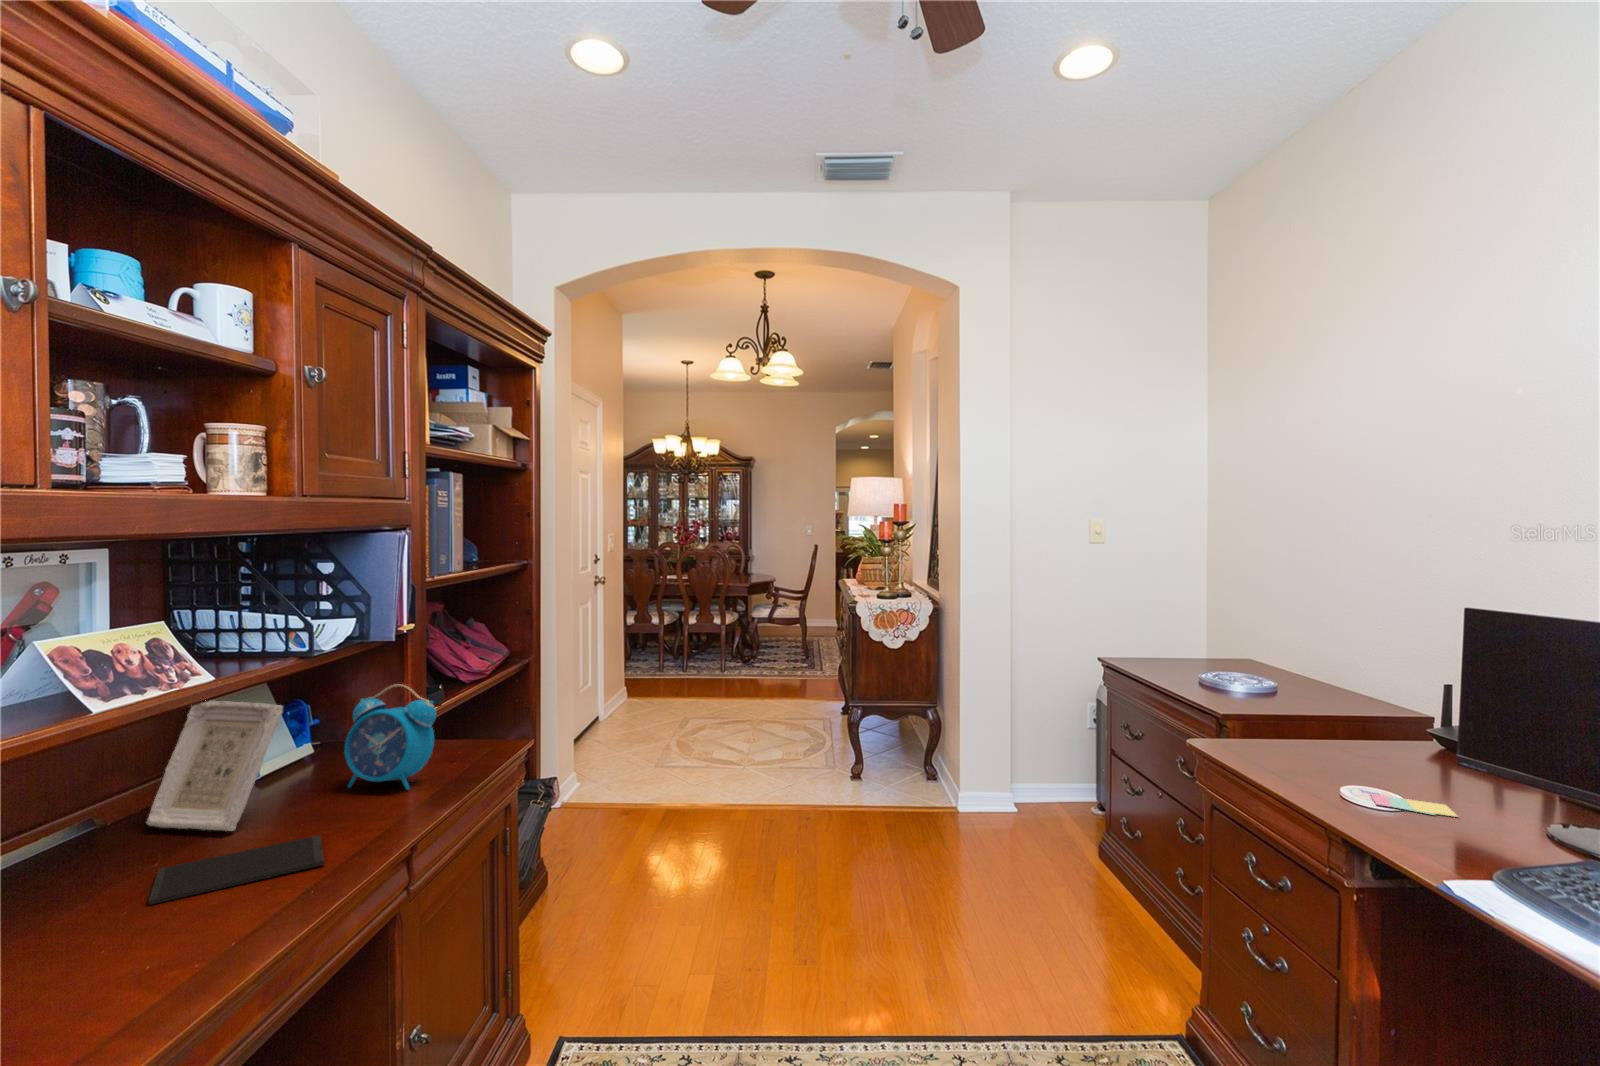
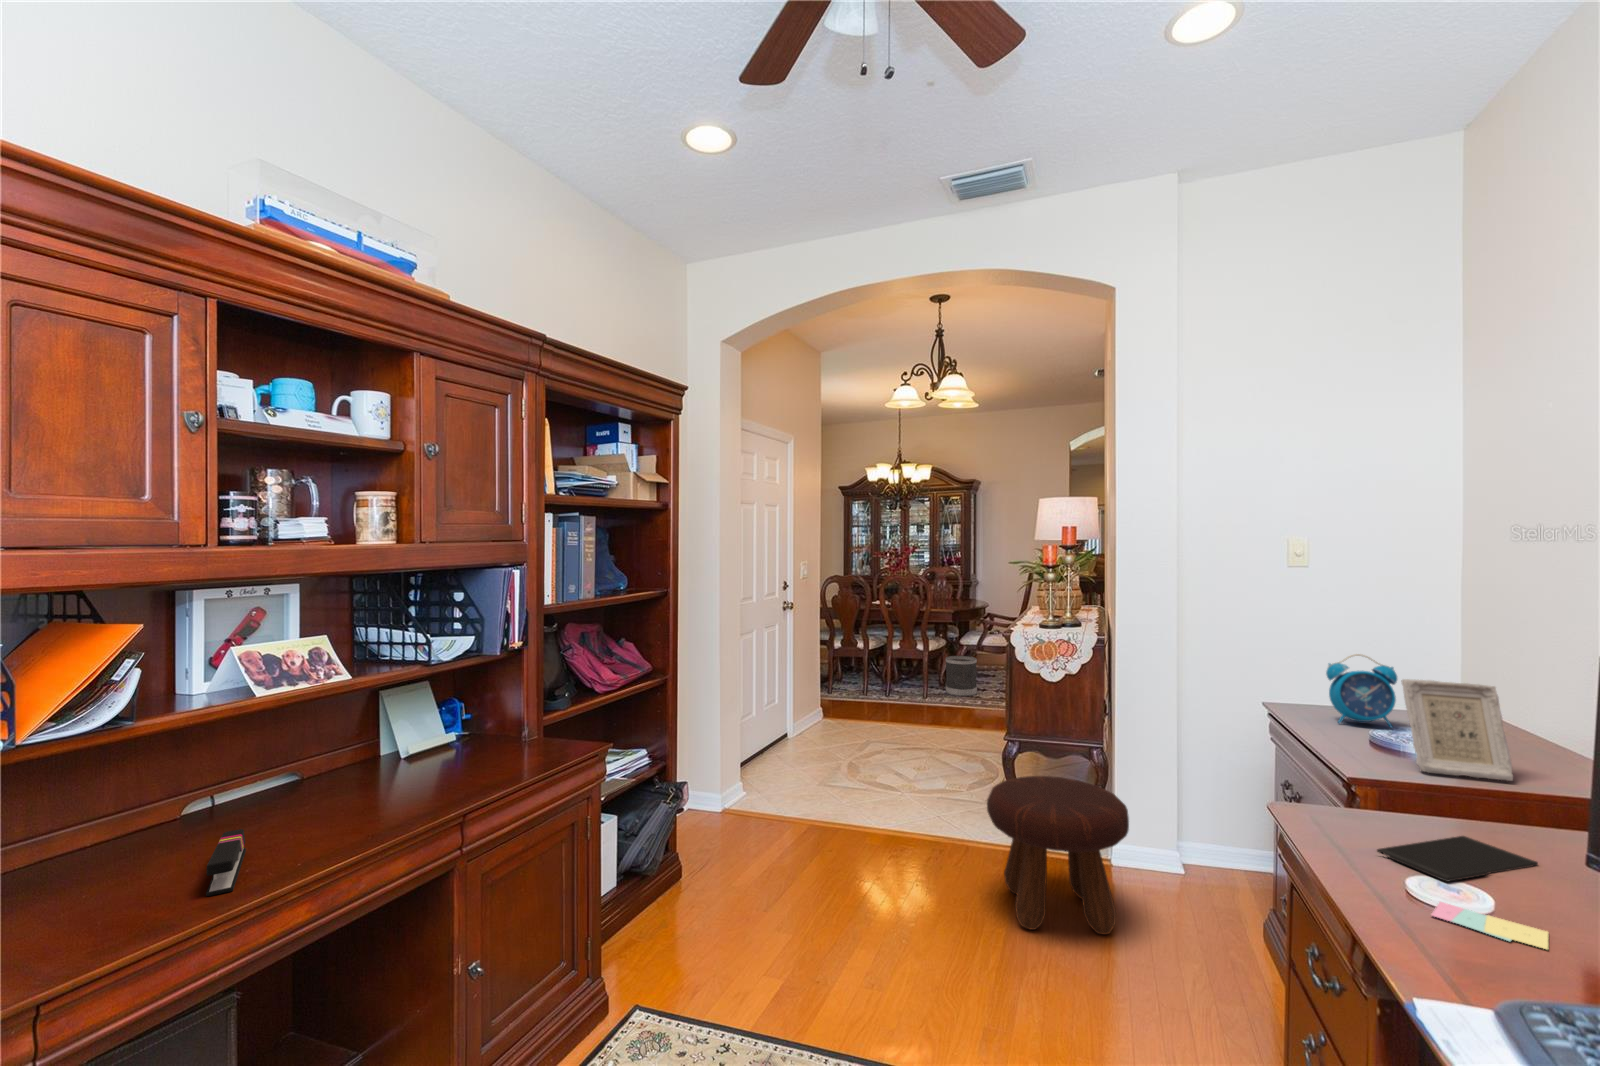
wastebasket: none [740,630,770,669] -> present [946,656,977,696]
alarm clock: present [344,684,436,790] -> present [1326,654,1397,728]
picture frame: present [147,701,283,831] -> present [1401,679,1513,781]
footstool: none [868,735,995,877] -> present [987,776,1129,934]
tablet: present [148,835,324,905] -> present [1377,836,1538,882]
stapler: none [78,909,156,1015] -> present [206,829,246,896]

